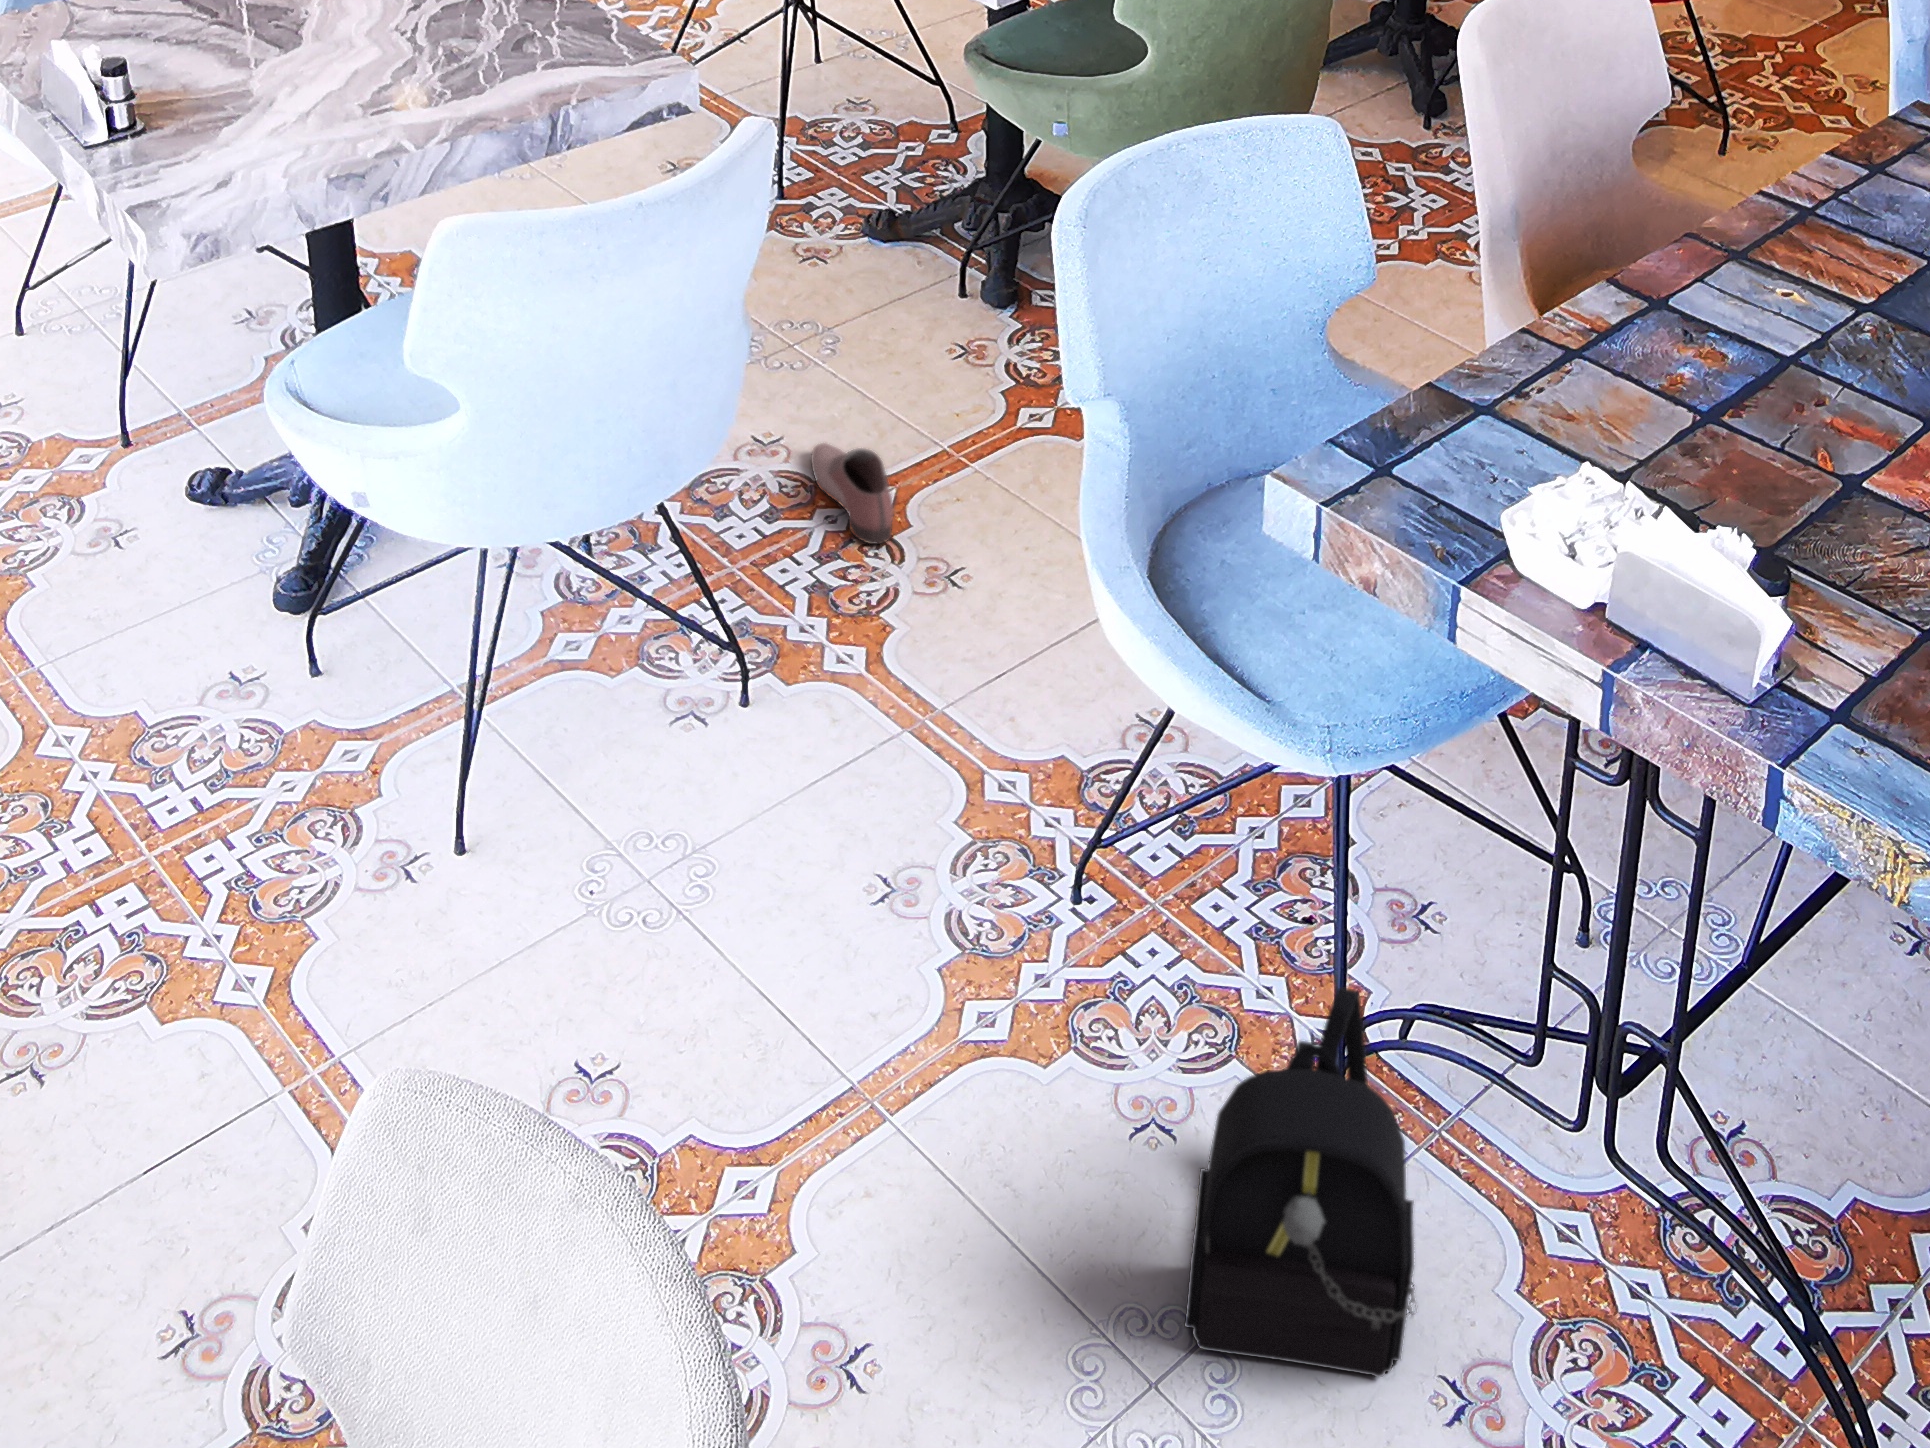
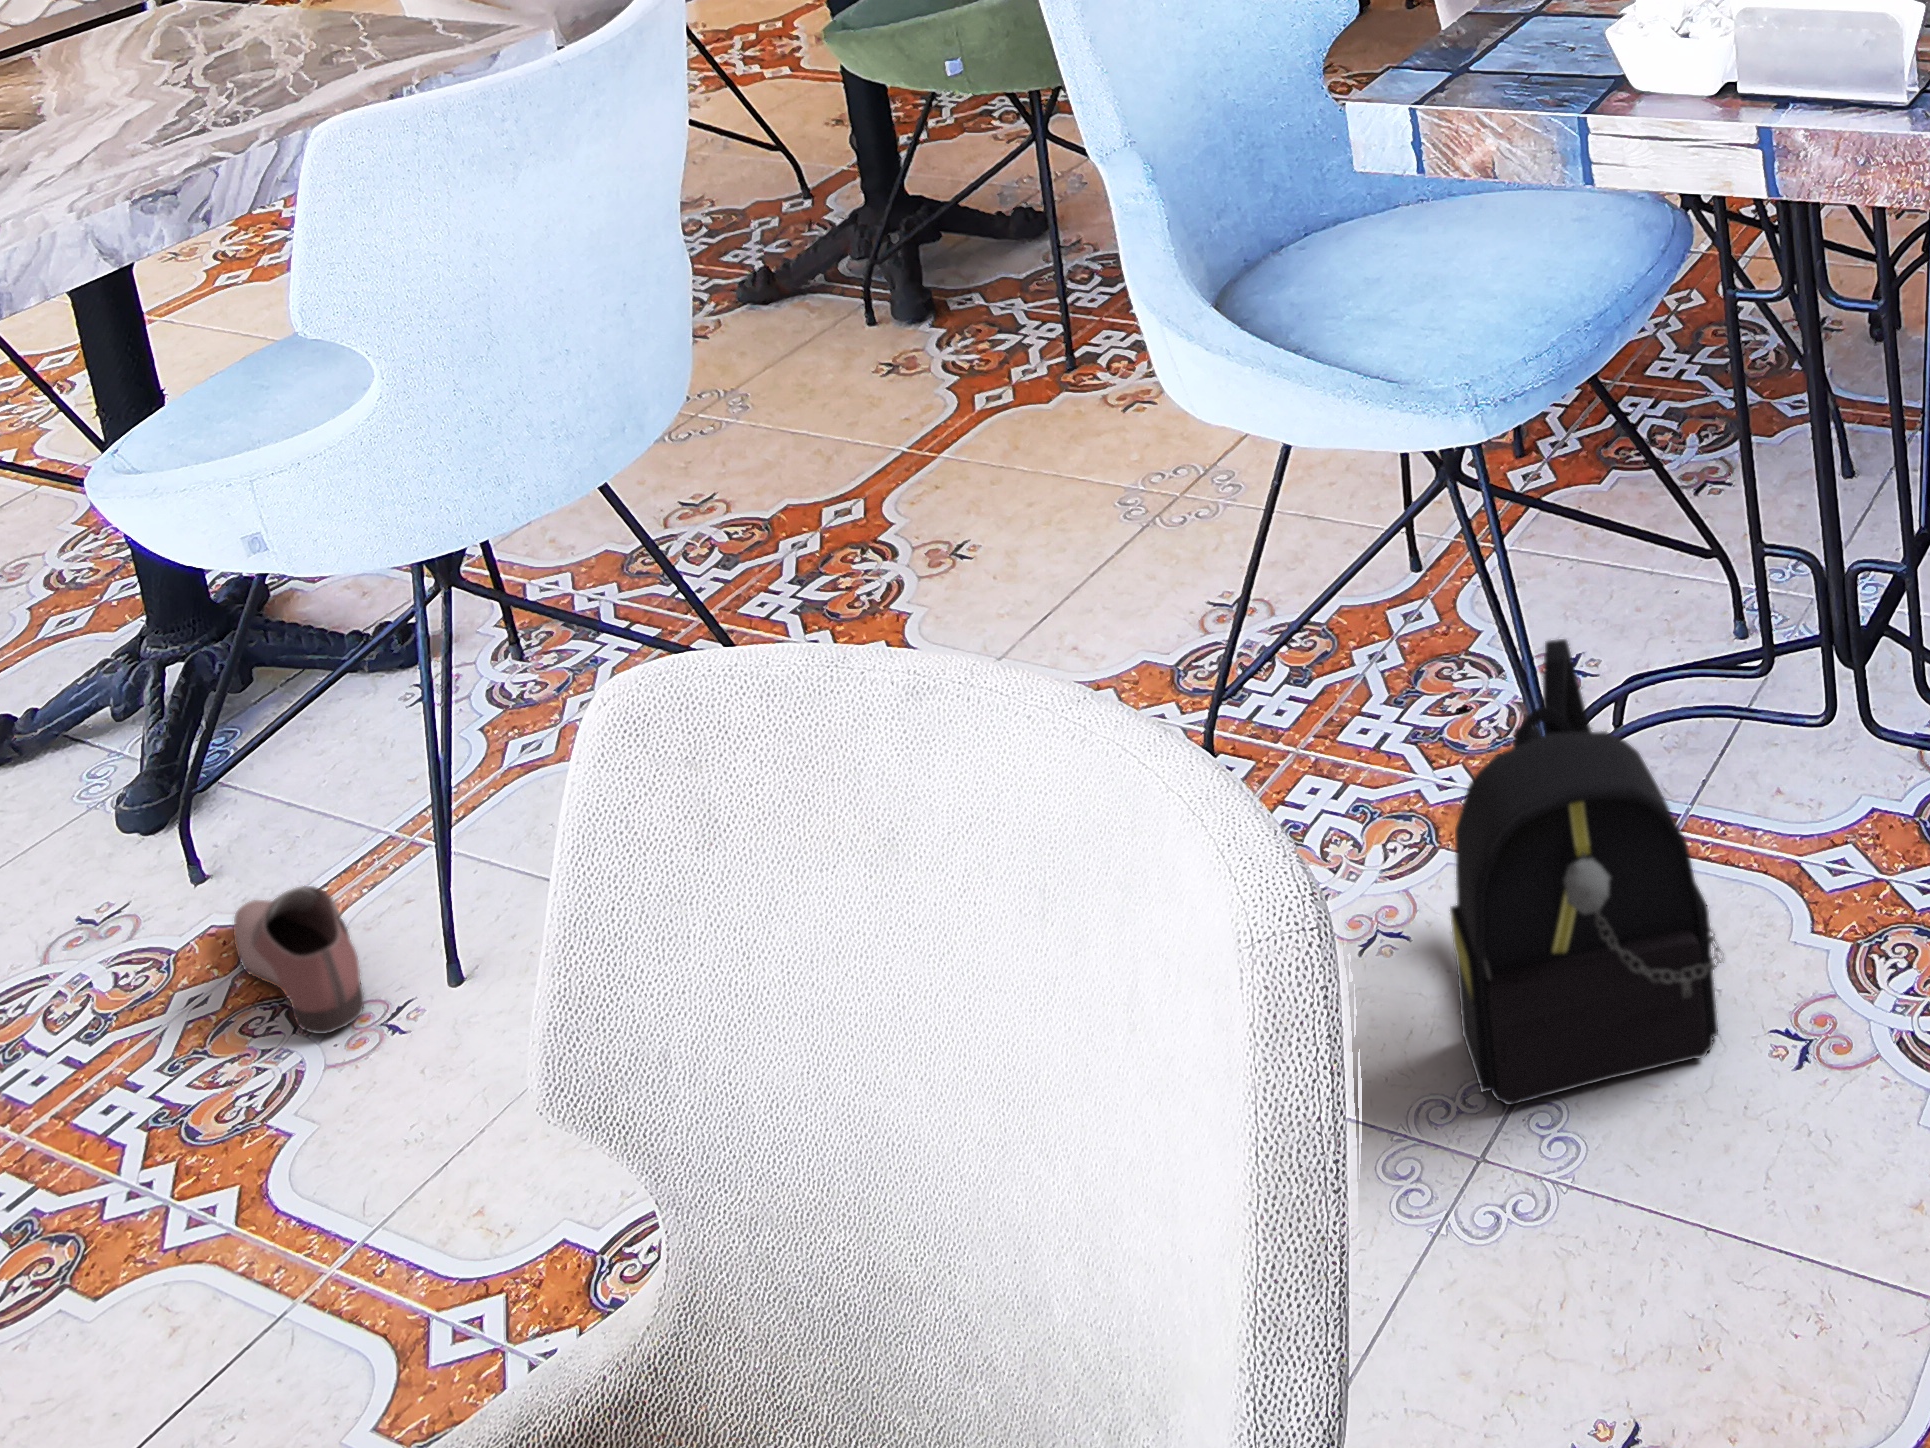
shoe: present [811,443,894,544] -> present [234,886,364,1034]

